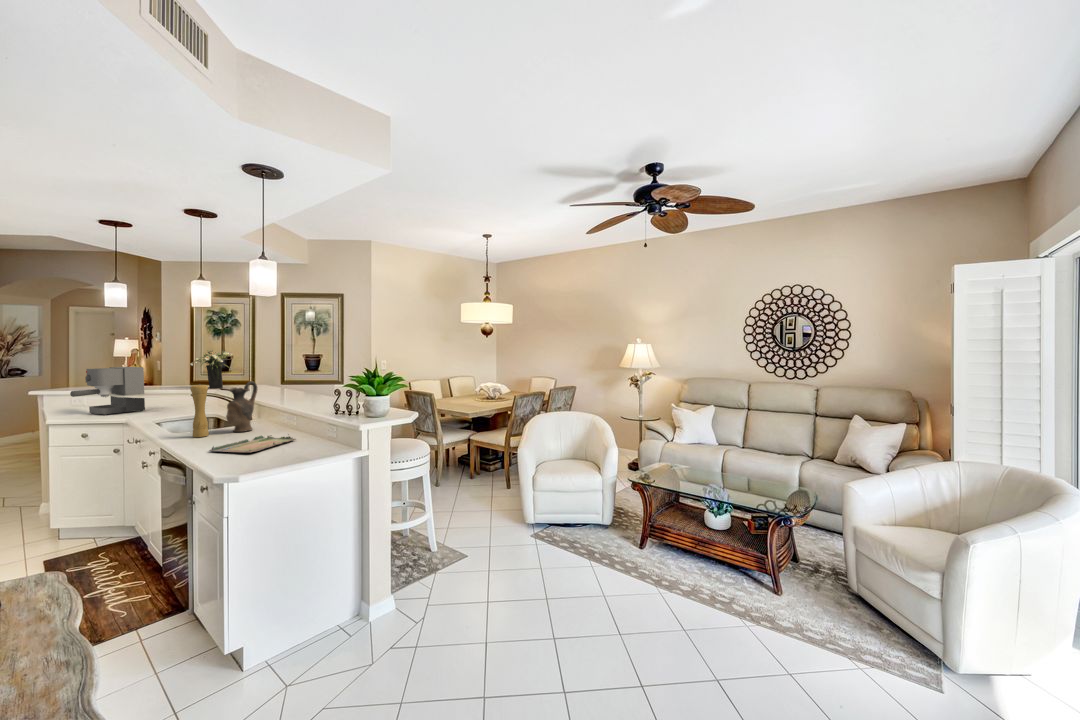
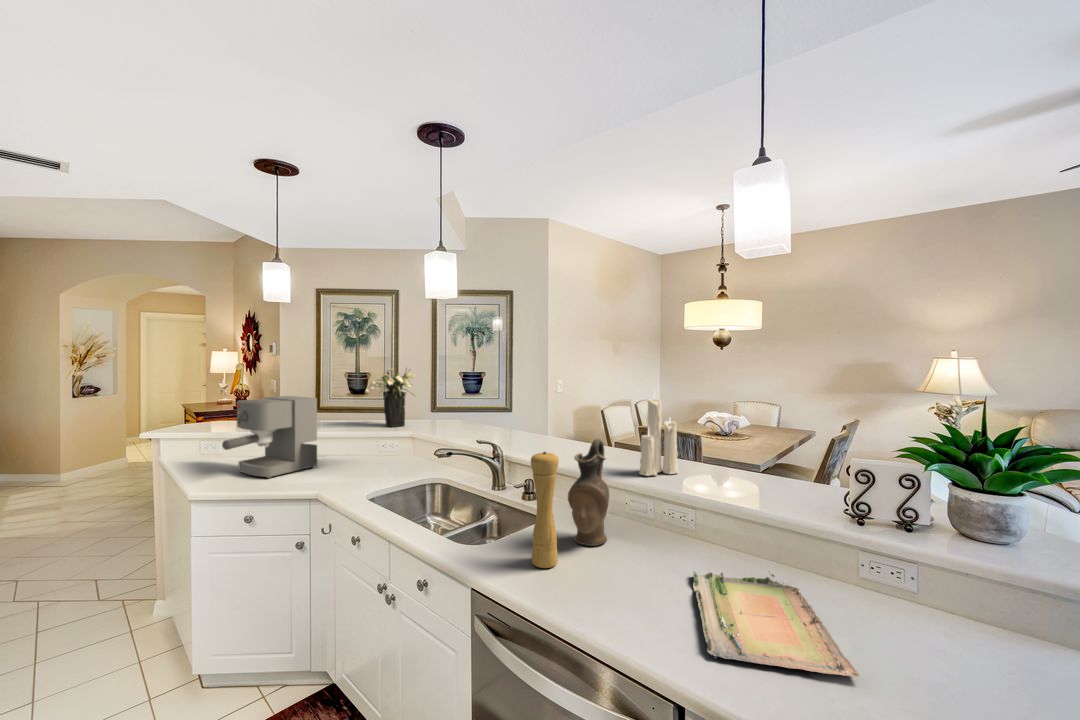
candle: none [296,355,322,403] -> present [639,395,678,476]

